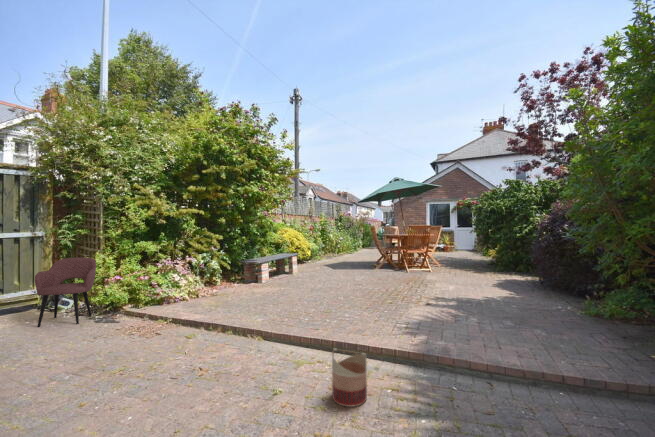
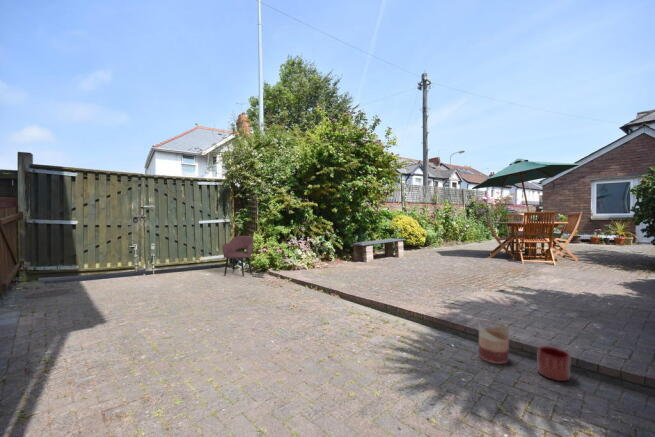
basket: present [332,349,367,407] -> present [479,319,509,363]
planter: none [570,371,612,415] -> present [537,346,570,381]

